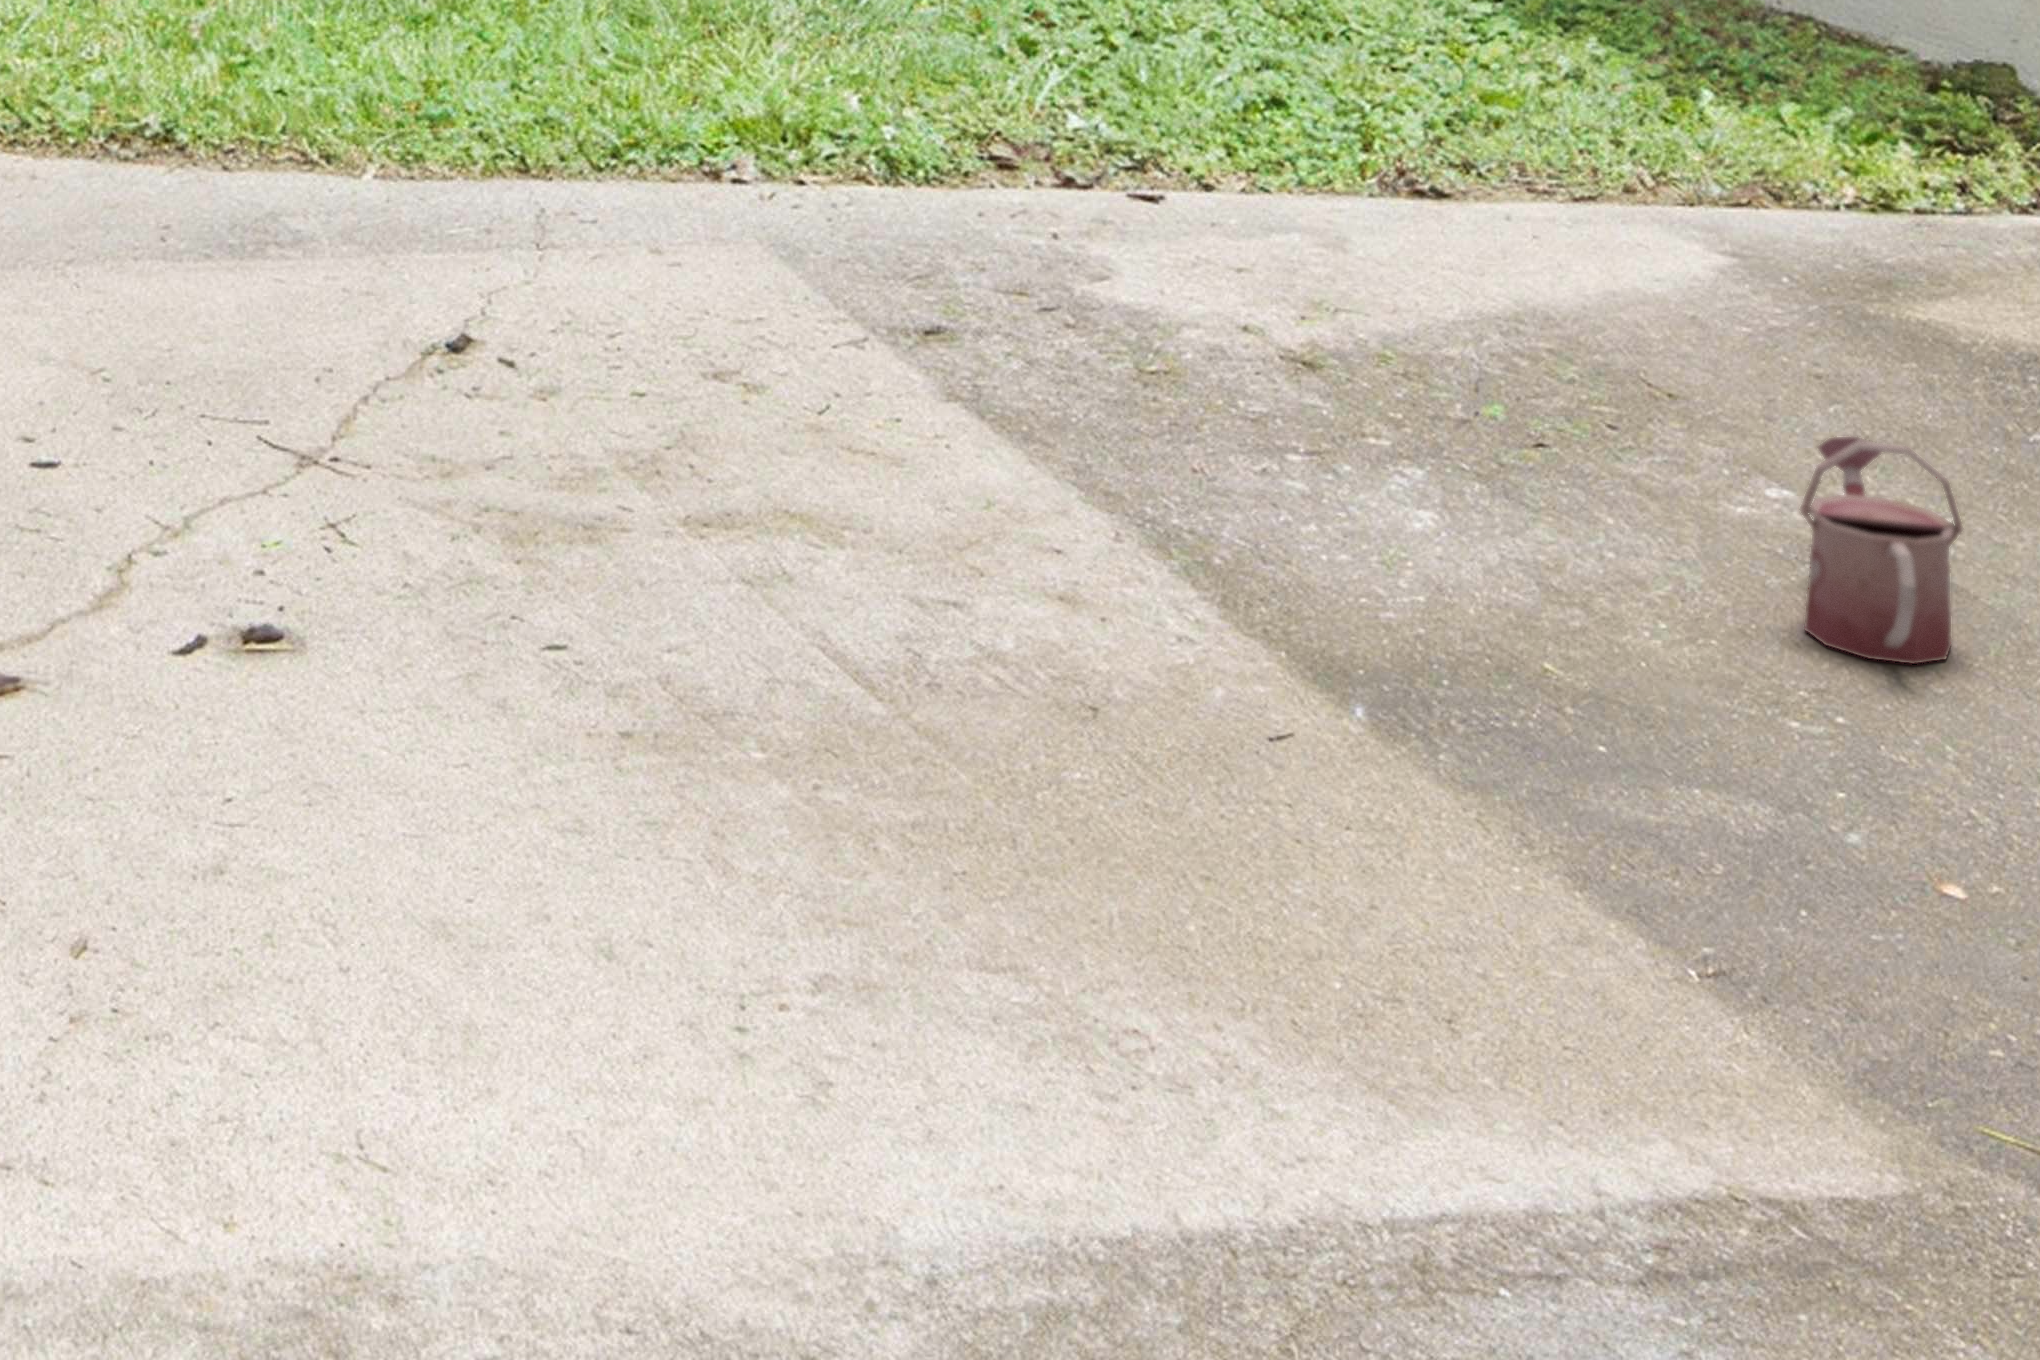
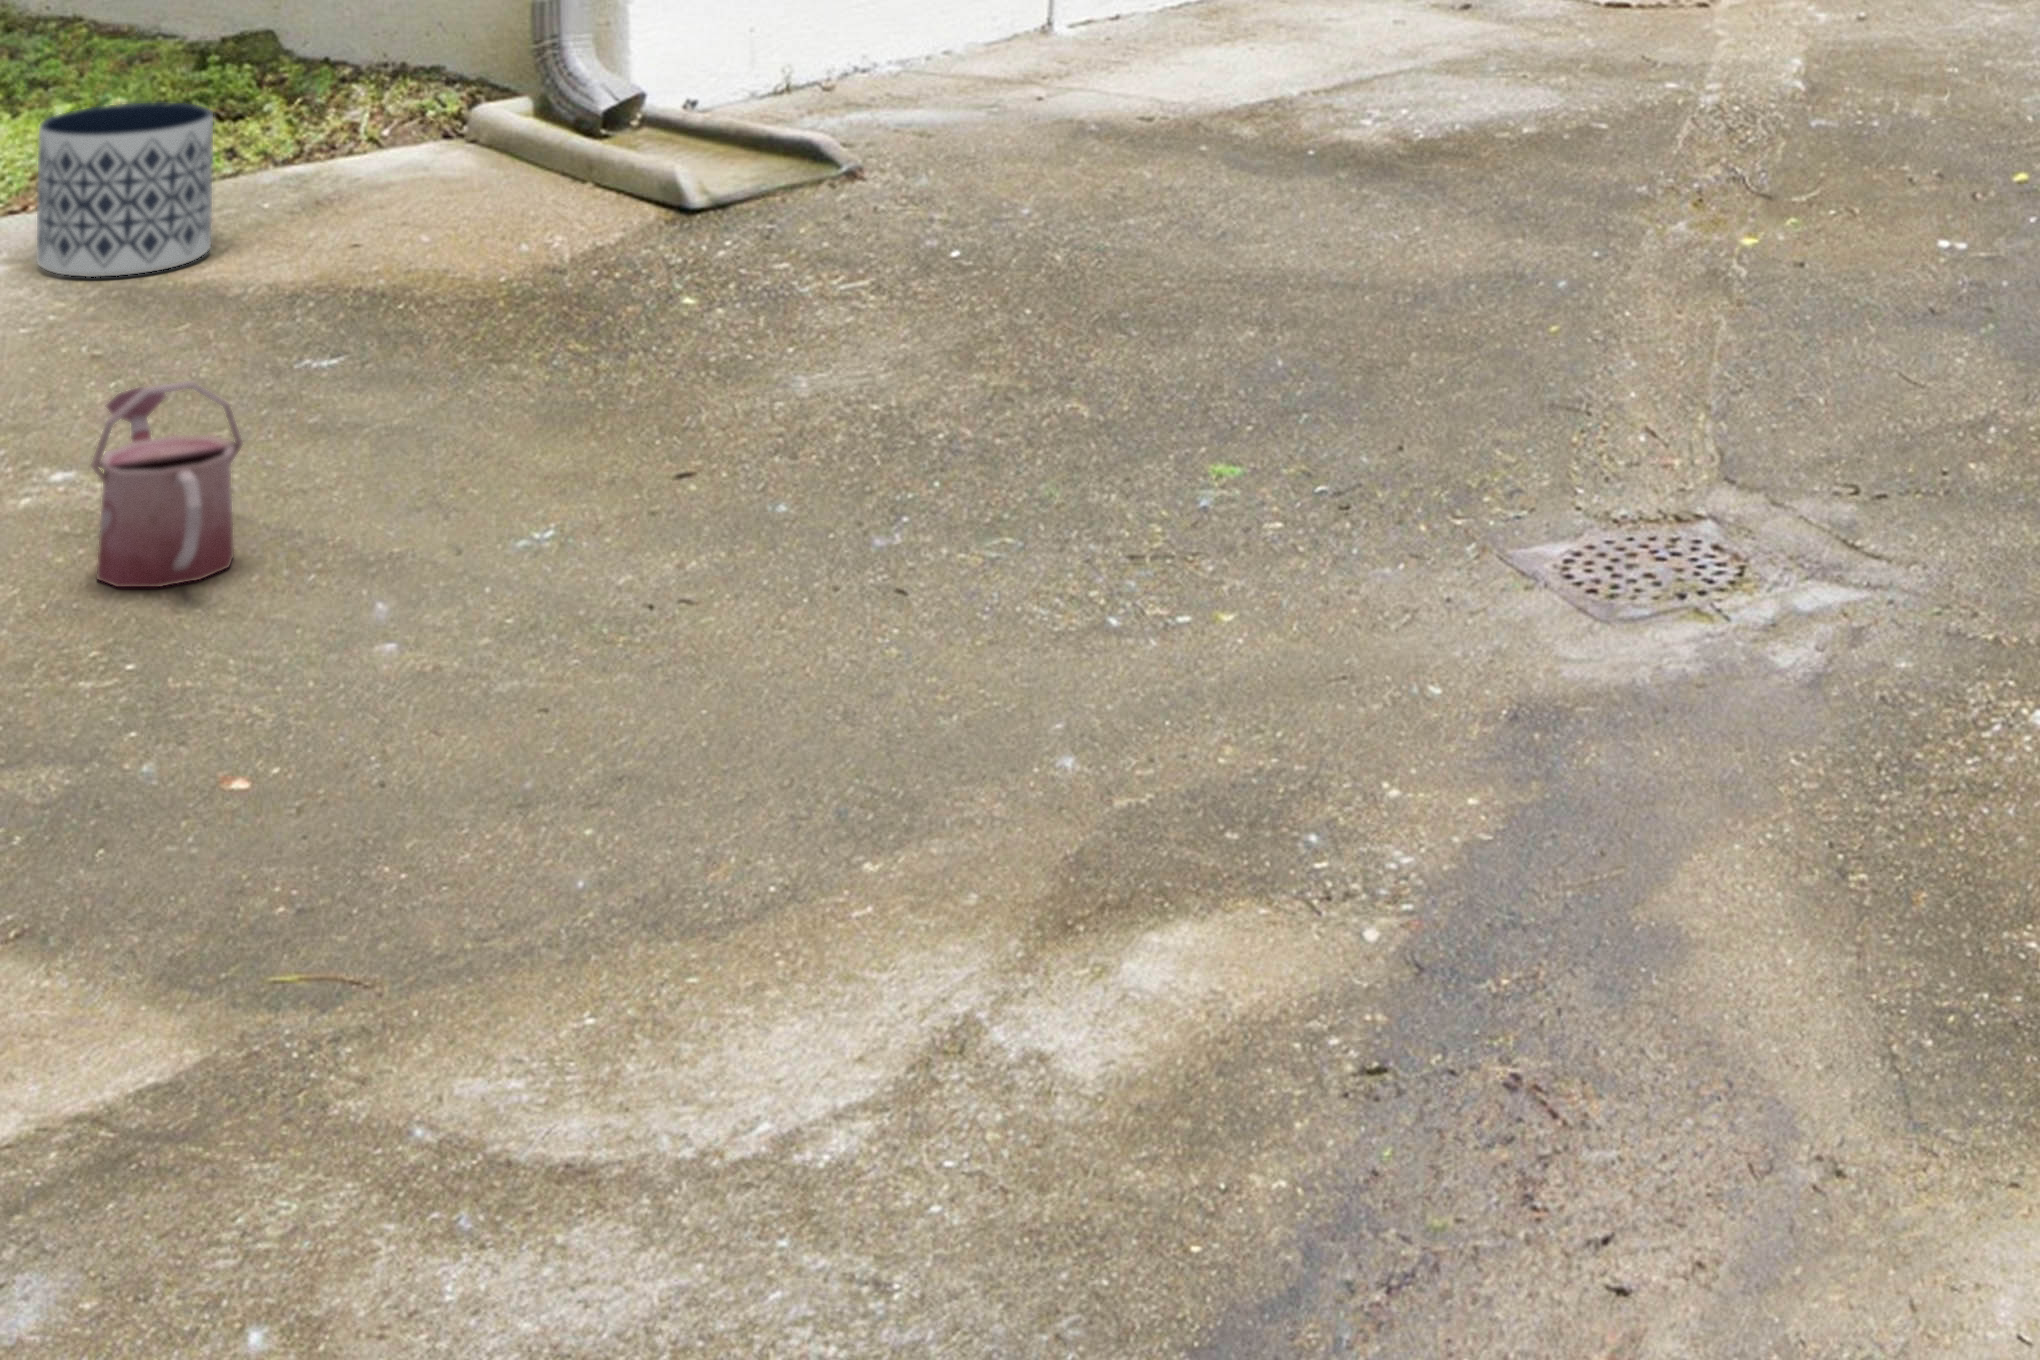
planter: none [1758,117,1942,302] -> present [37,103,213,277]

